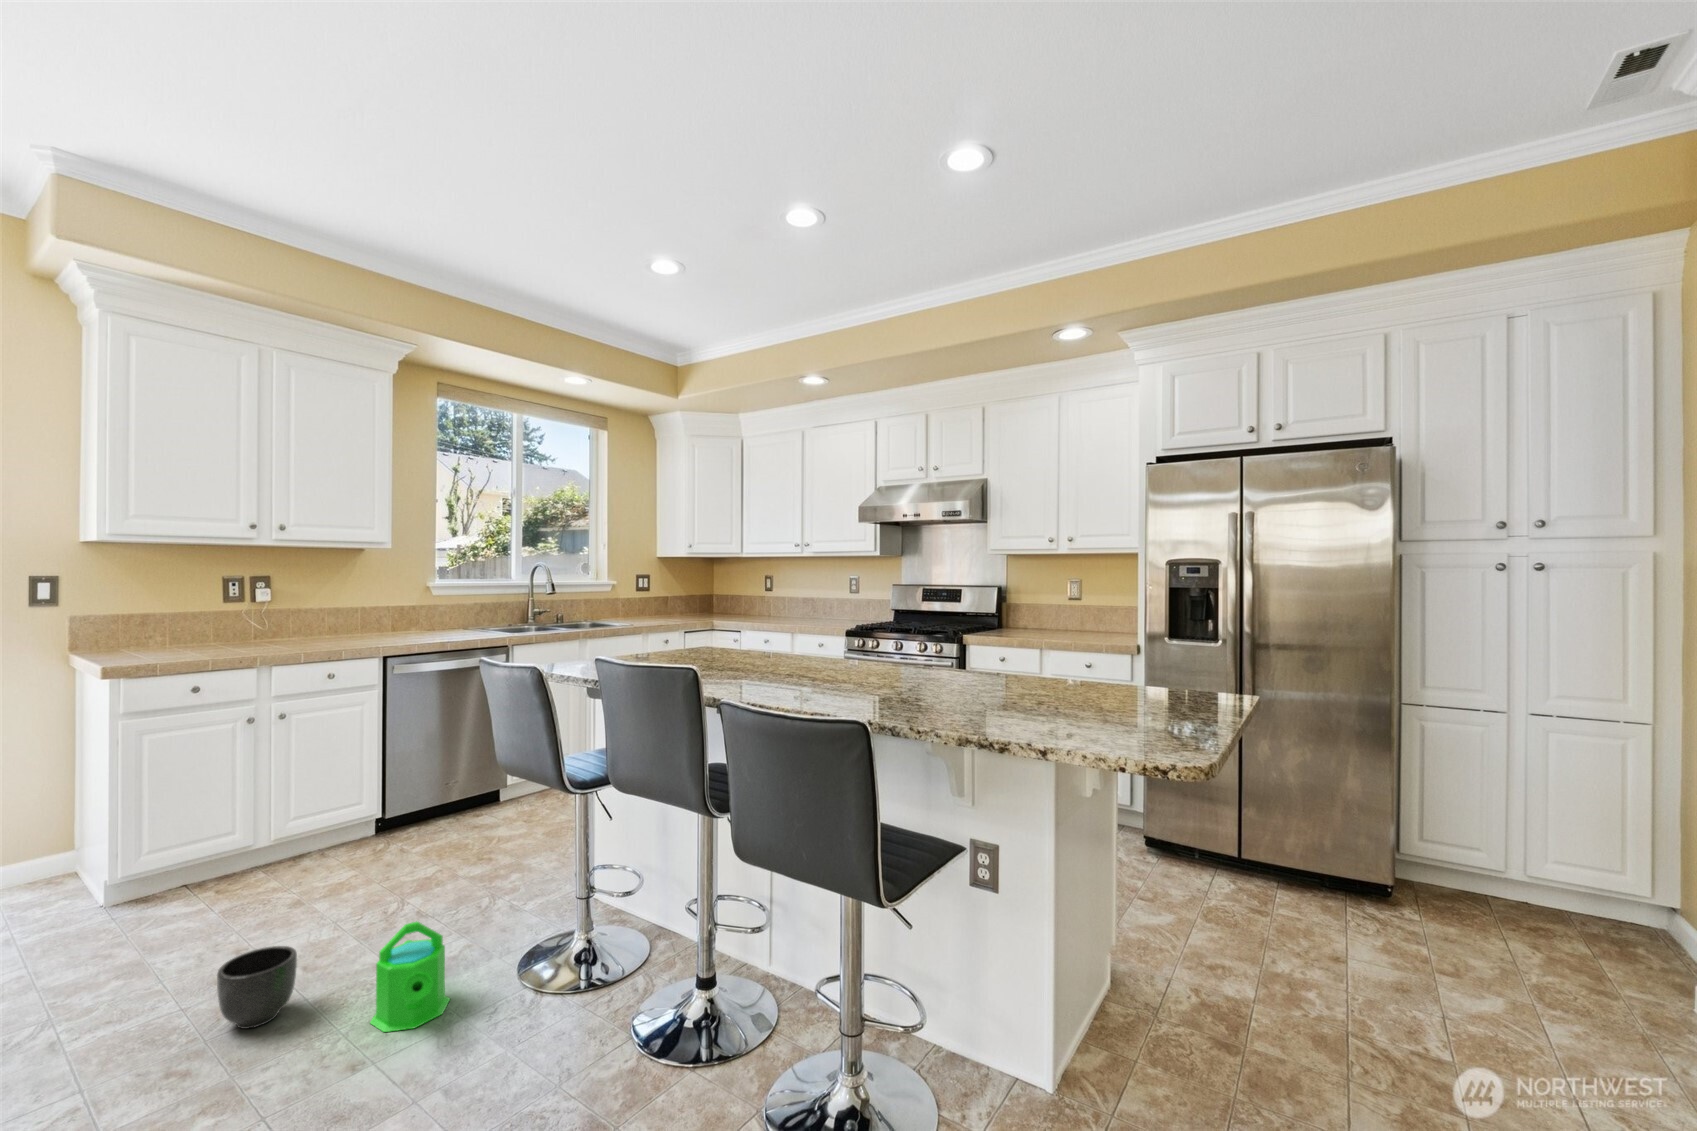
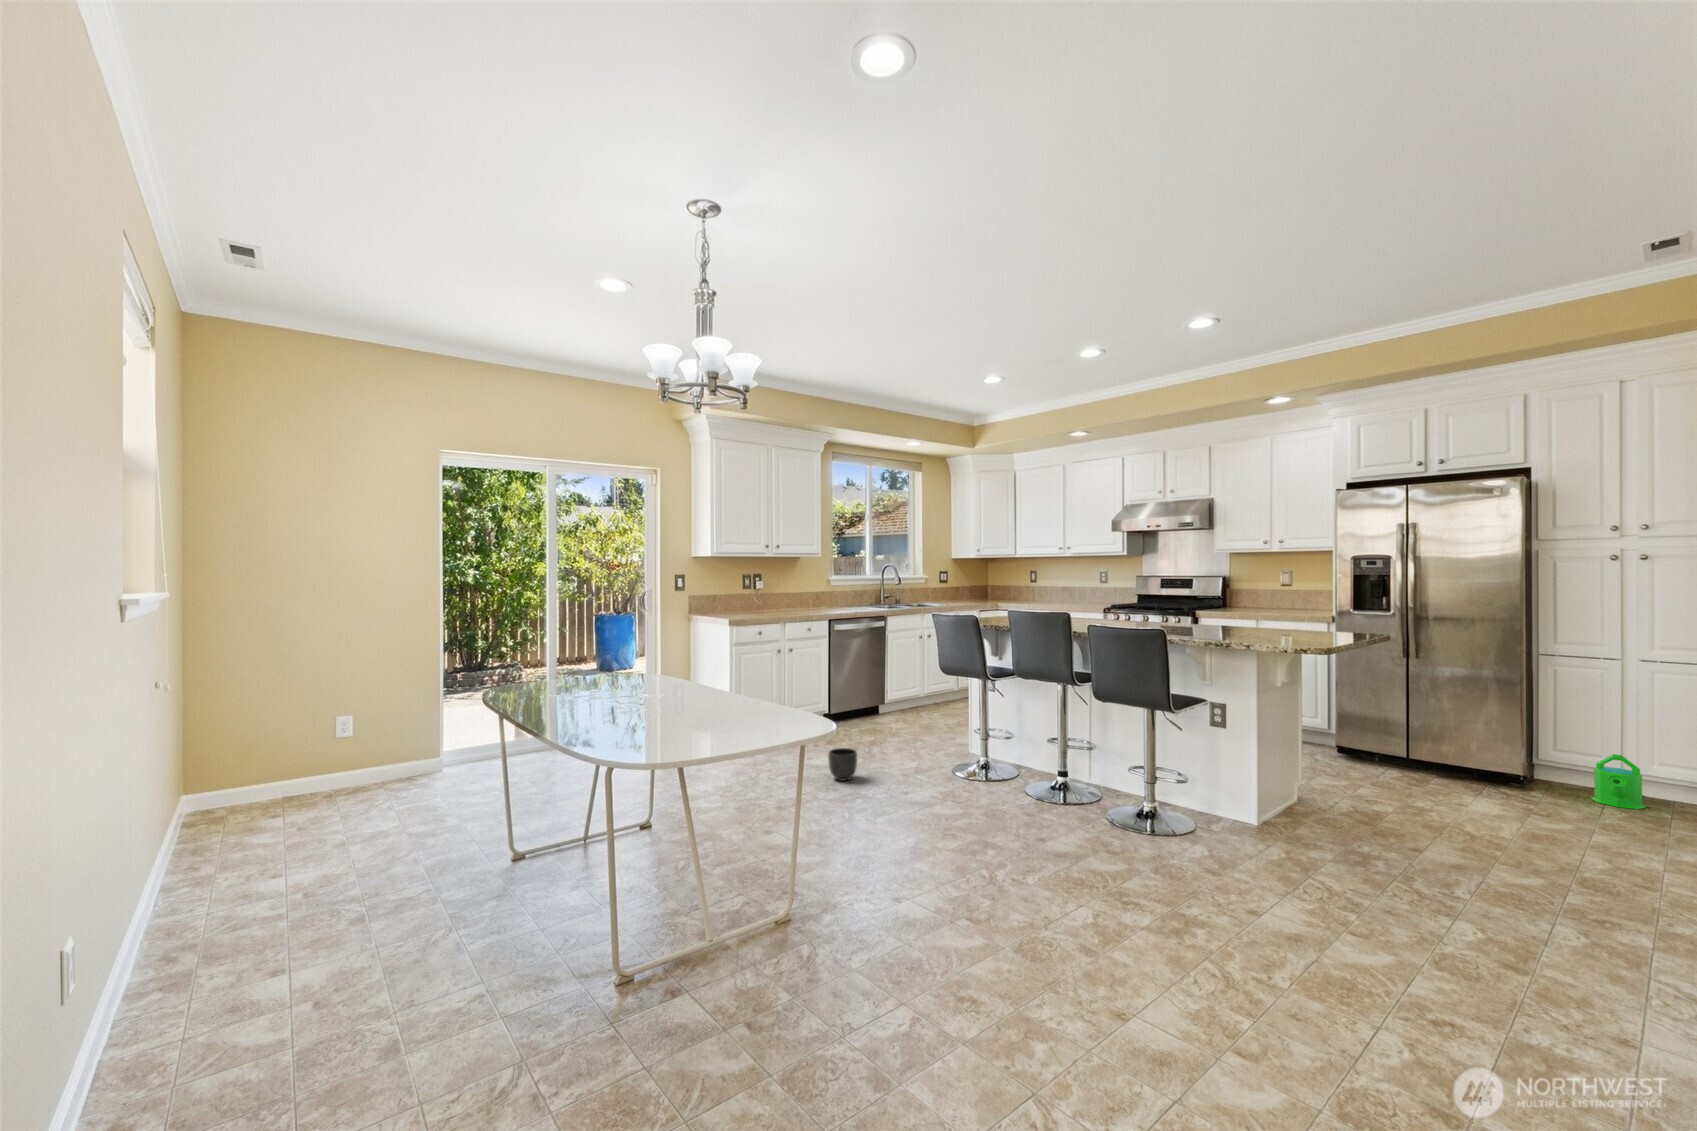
watering can: present [370,921,450,1032] -> present [1591,754,1646,809]

